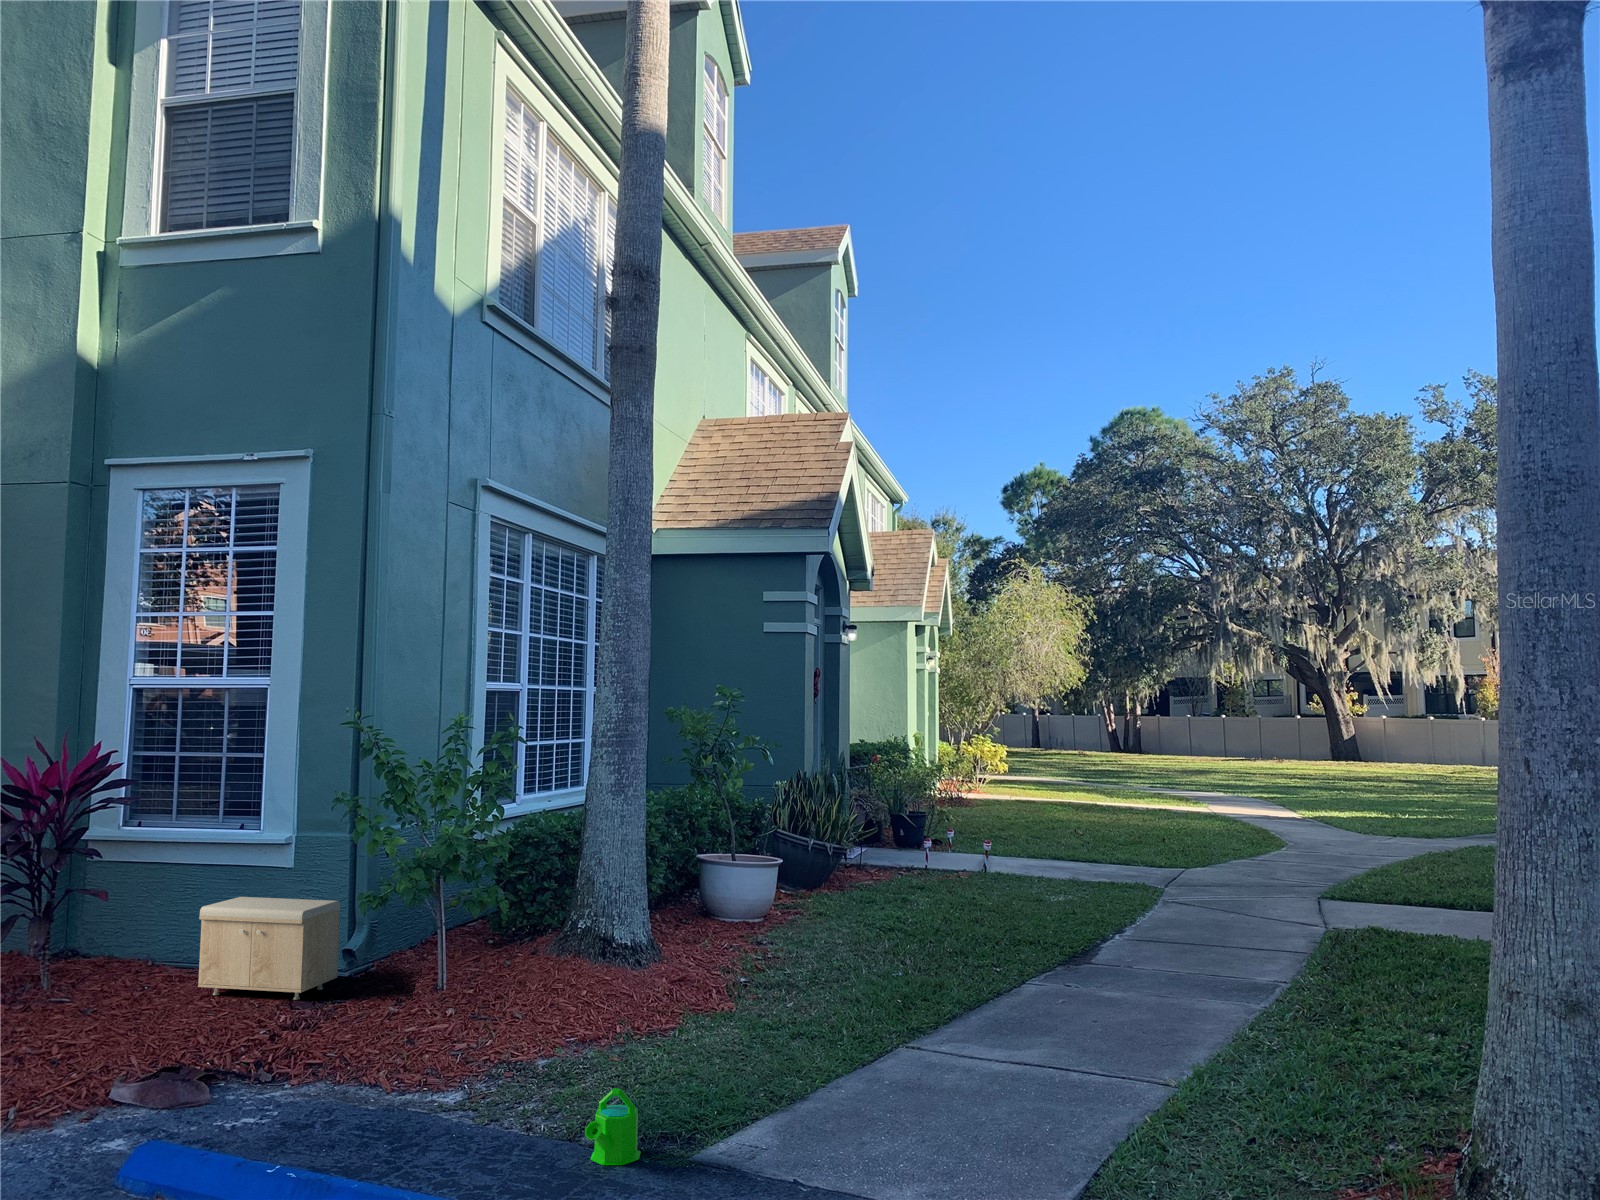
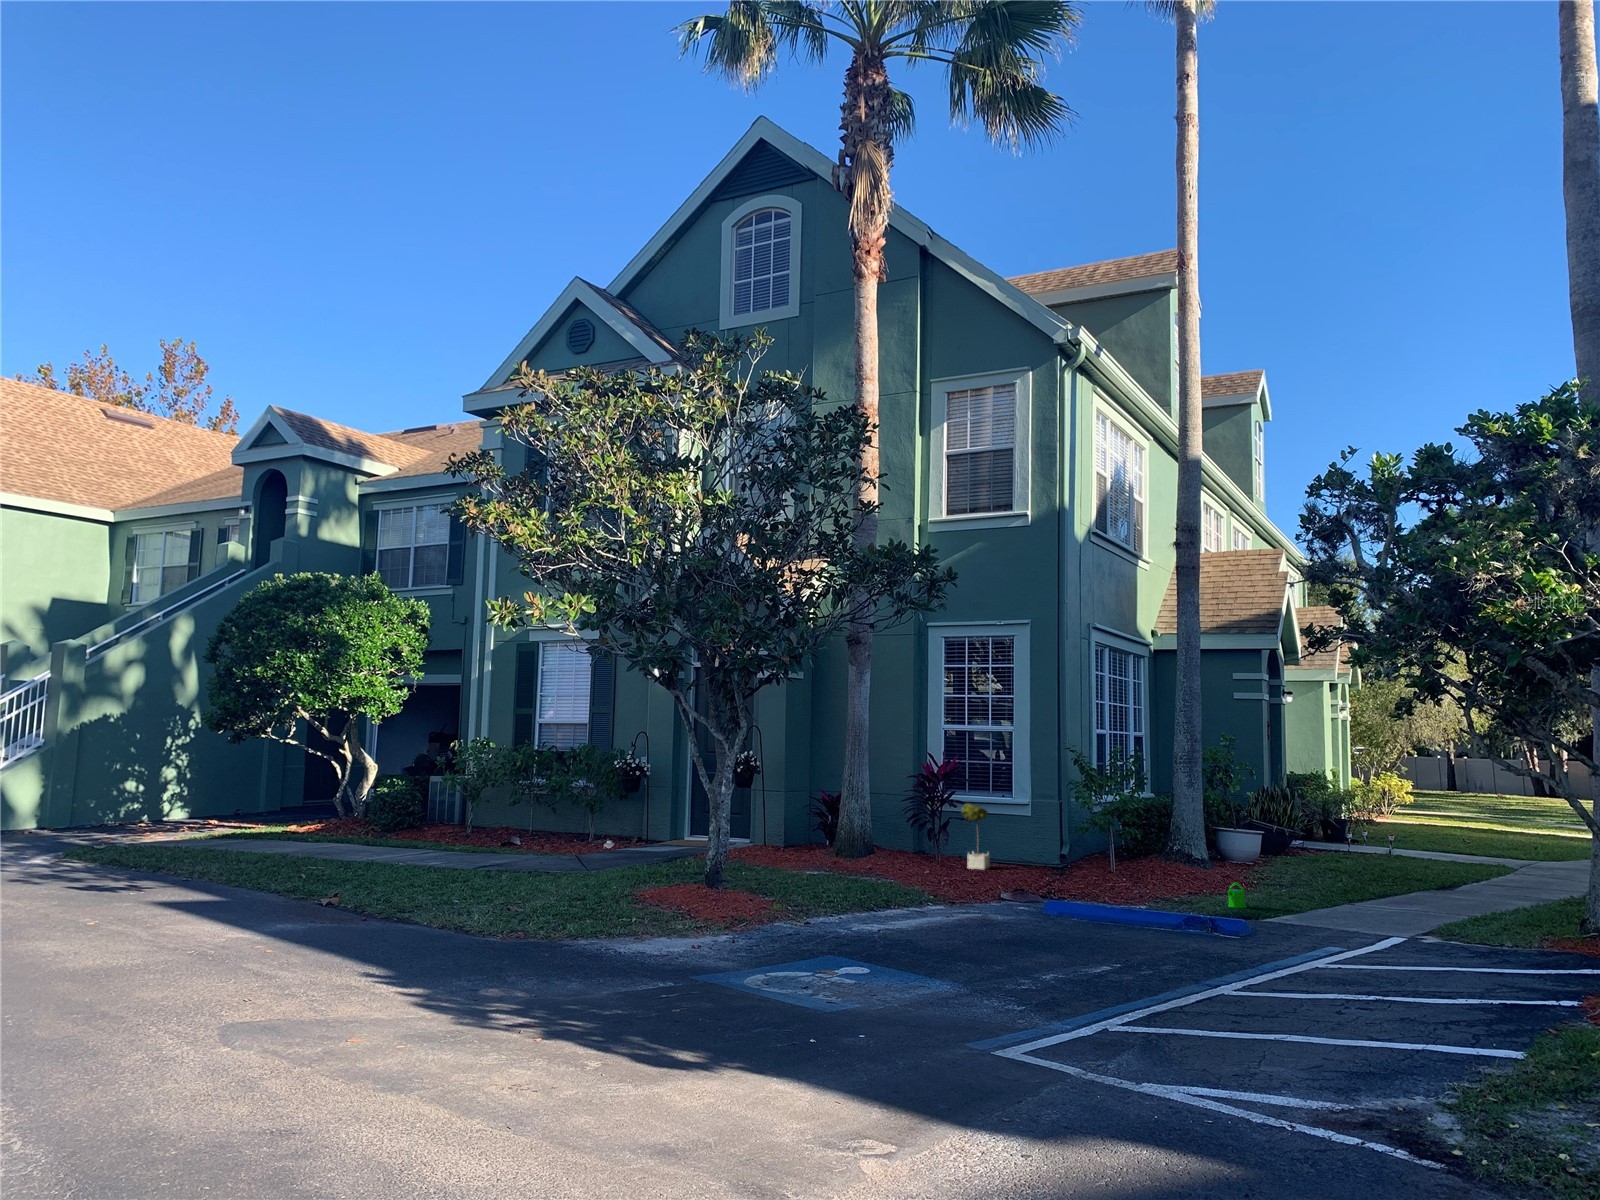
potted tree: none [128,843,194,991] -> present [962,803,990,869]
storage bench: present [198,897,340,1000] -> none [1001,830,1059,874]

